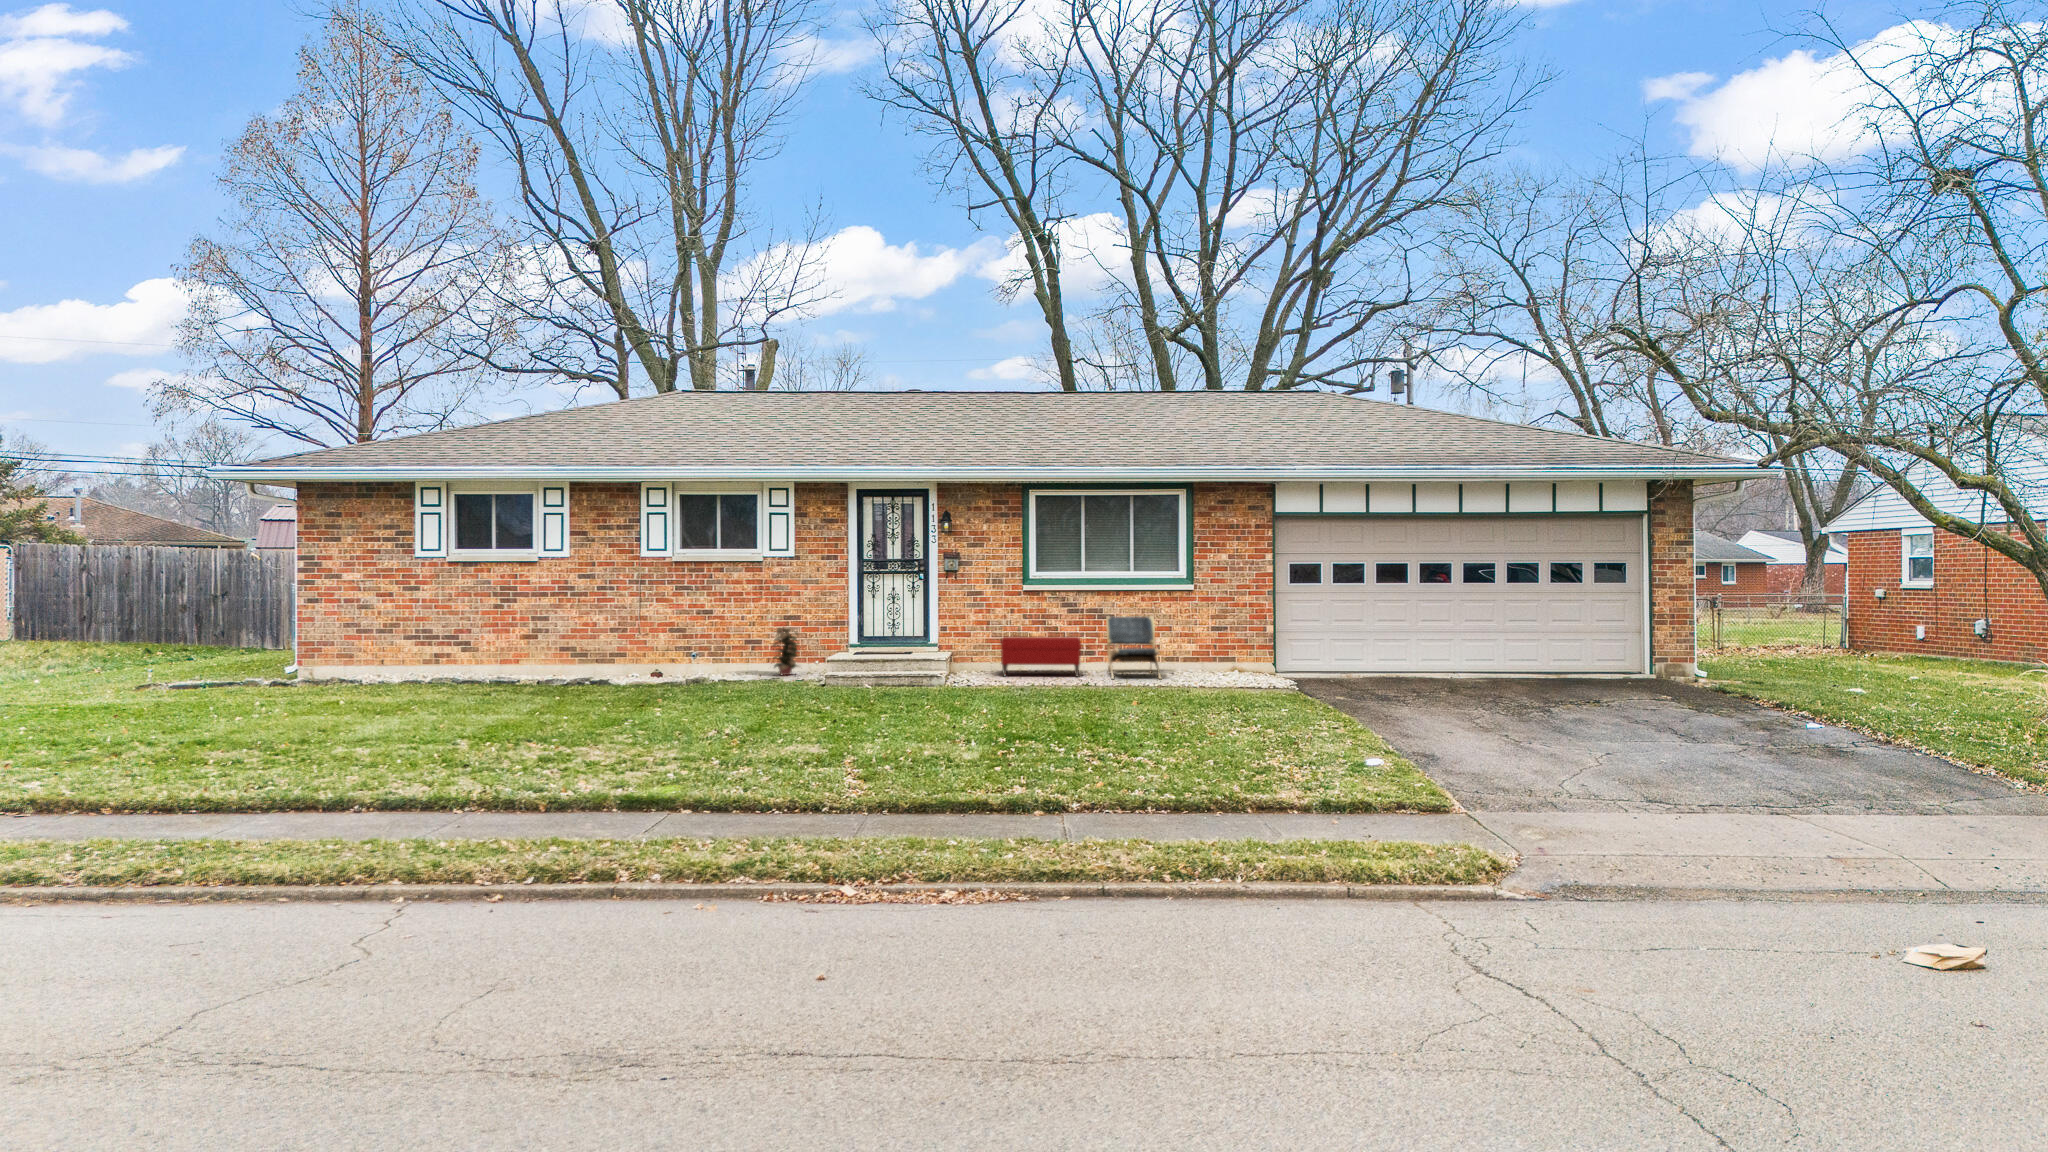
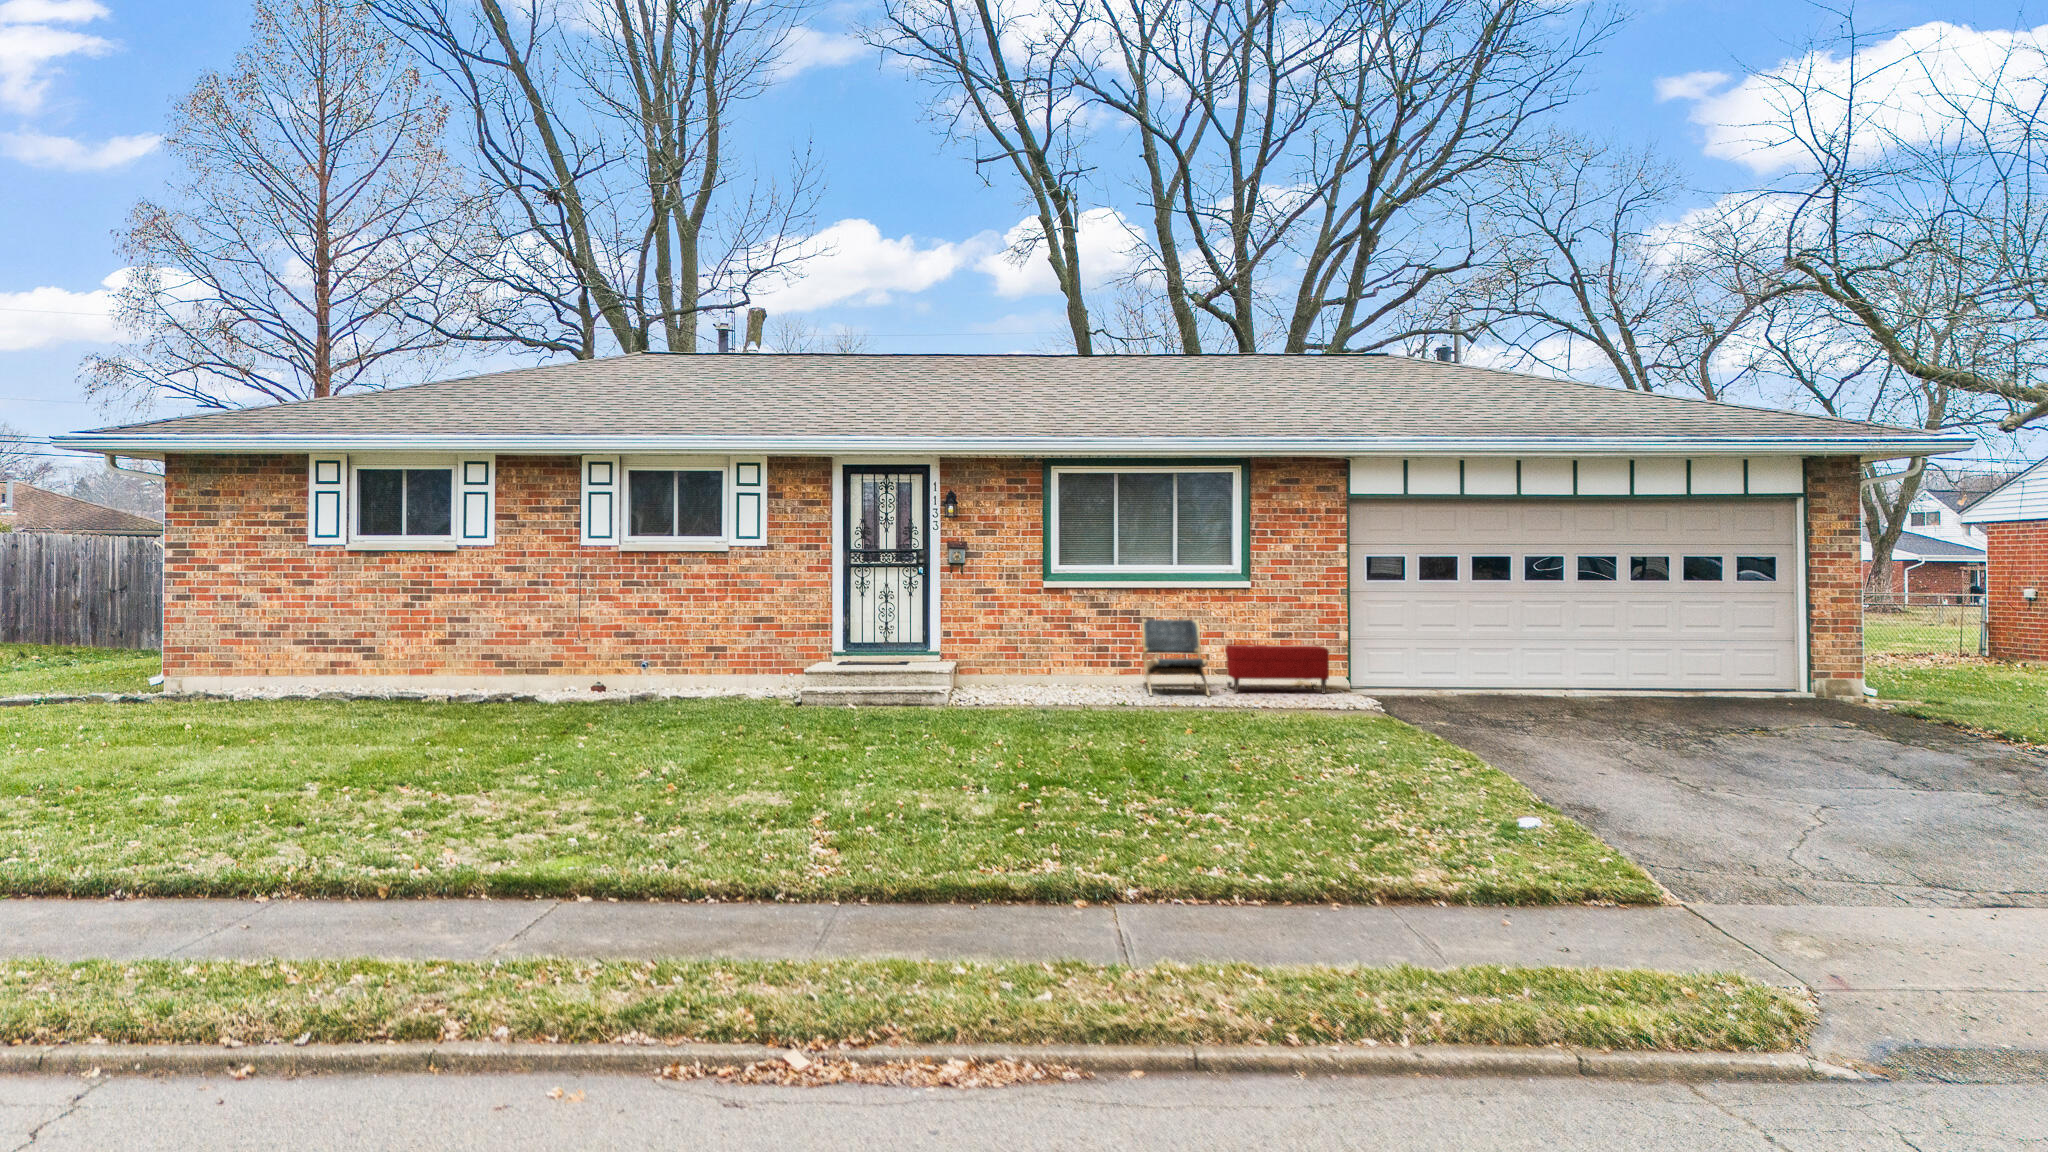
decorative plant: present [773,628,801,675] -> none [733,631,776,689]
bench: present [1001,637,1081,677] -> present [1226,645,1329,693]

